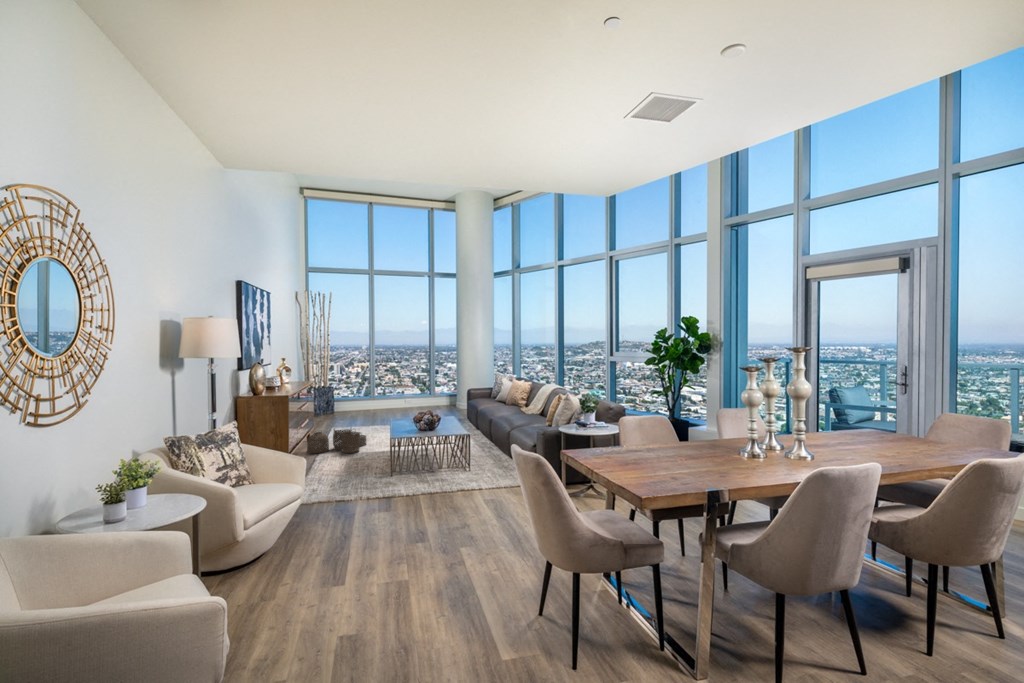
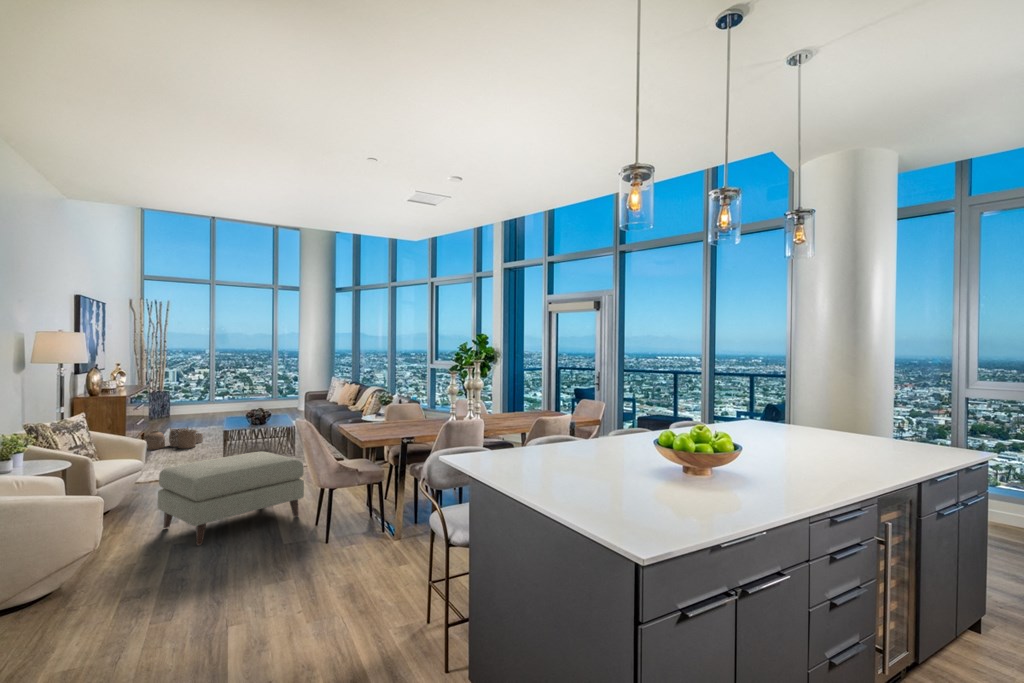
ottoman: none [318,482,513,646] -> present [158,452,304,545]

